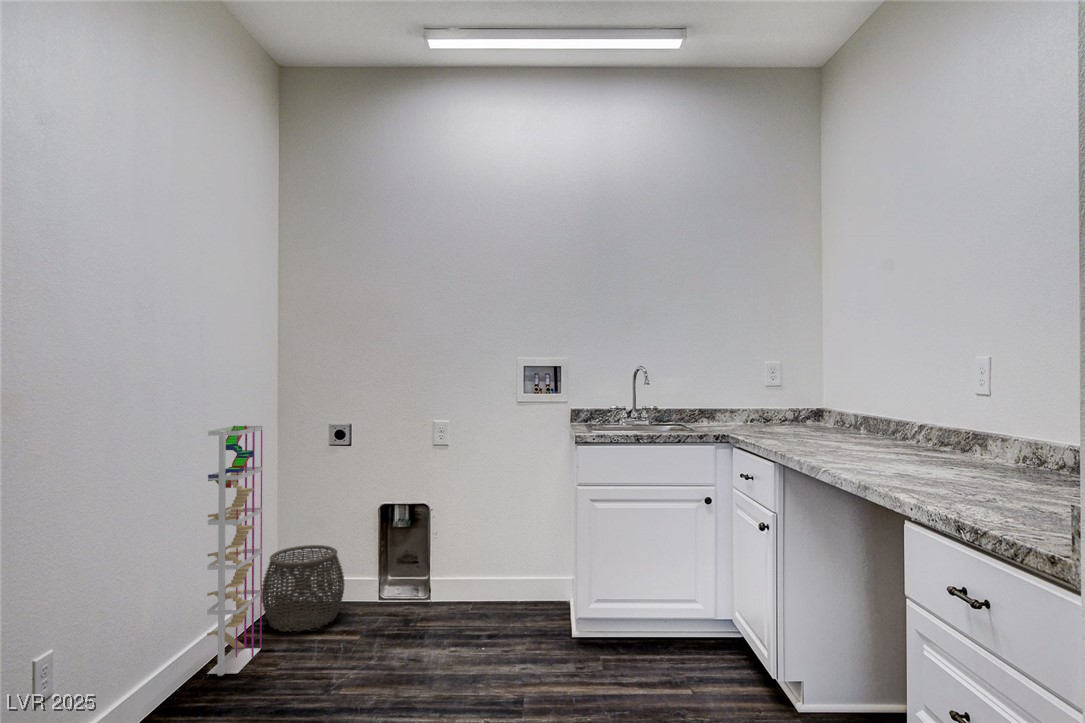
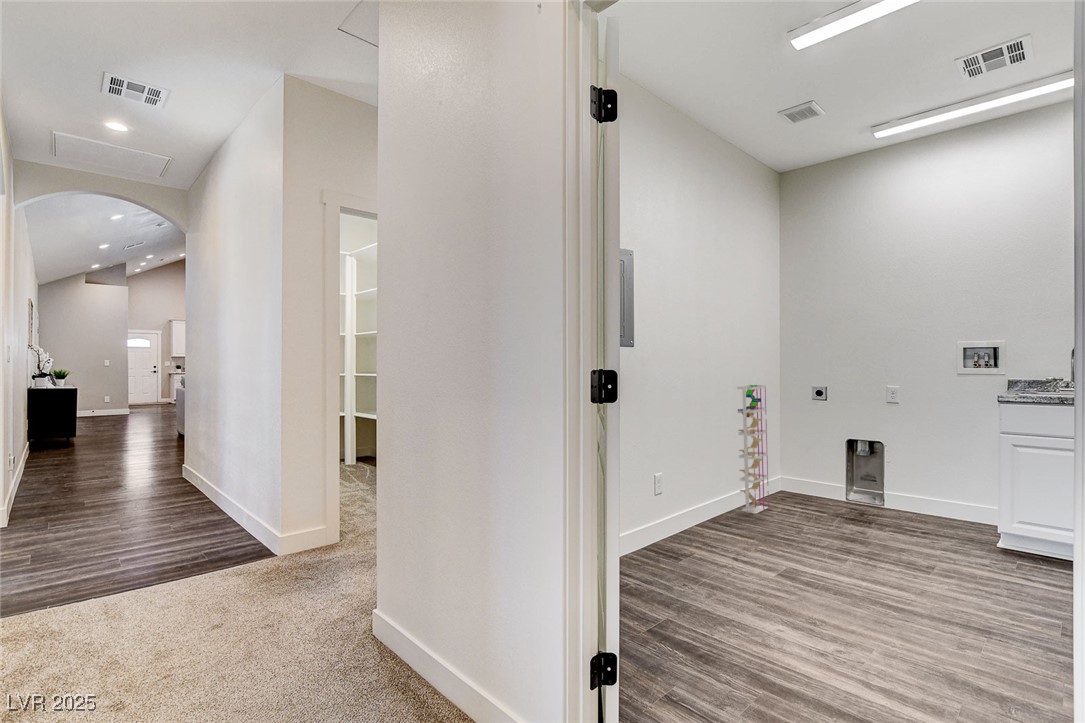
woven basket: present [262,545,345,632] -> none [769,458,820,506]

